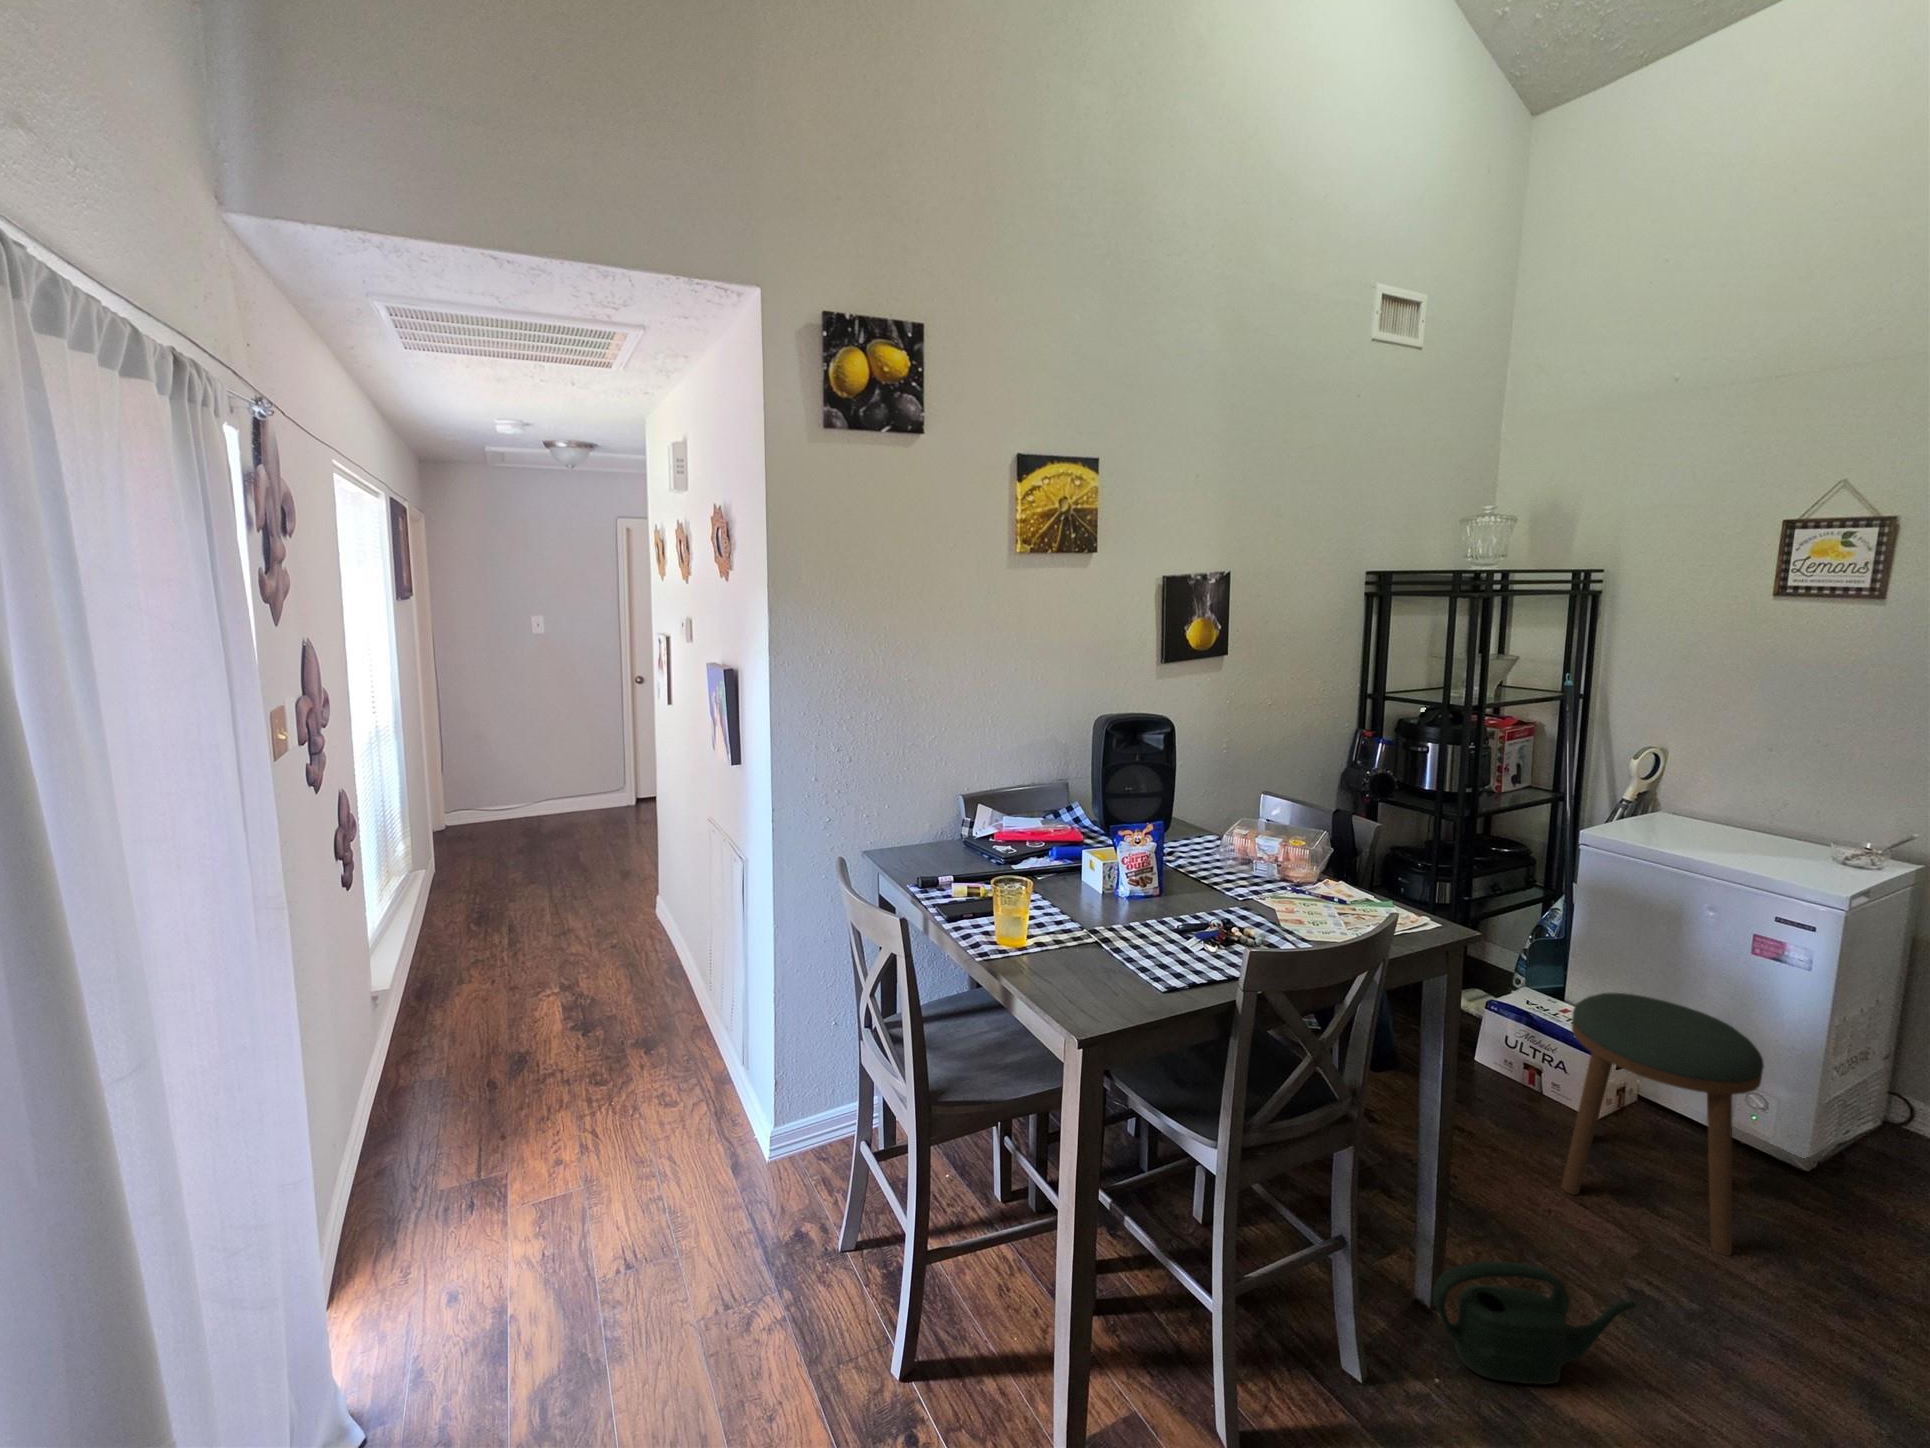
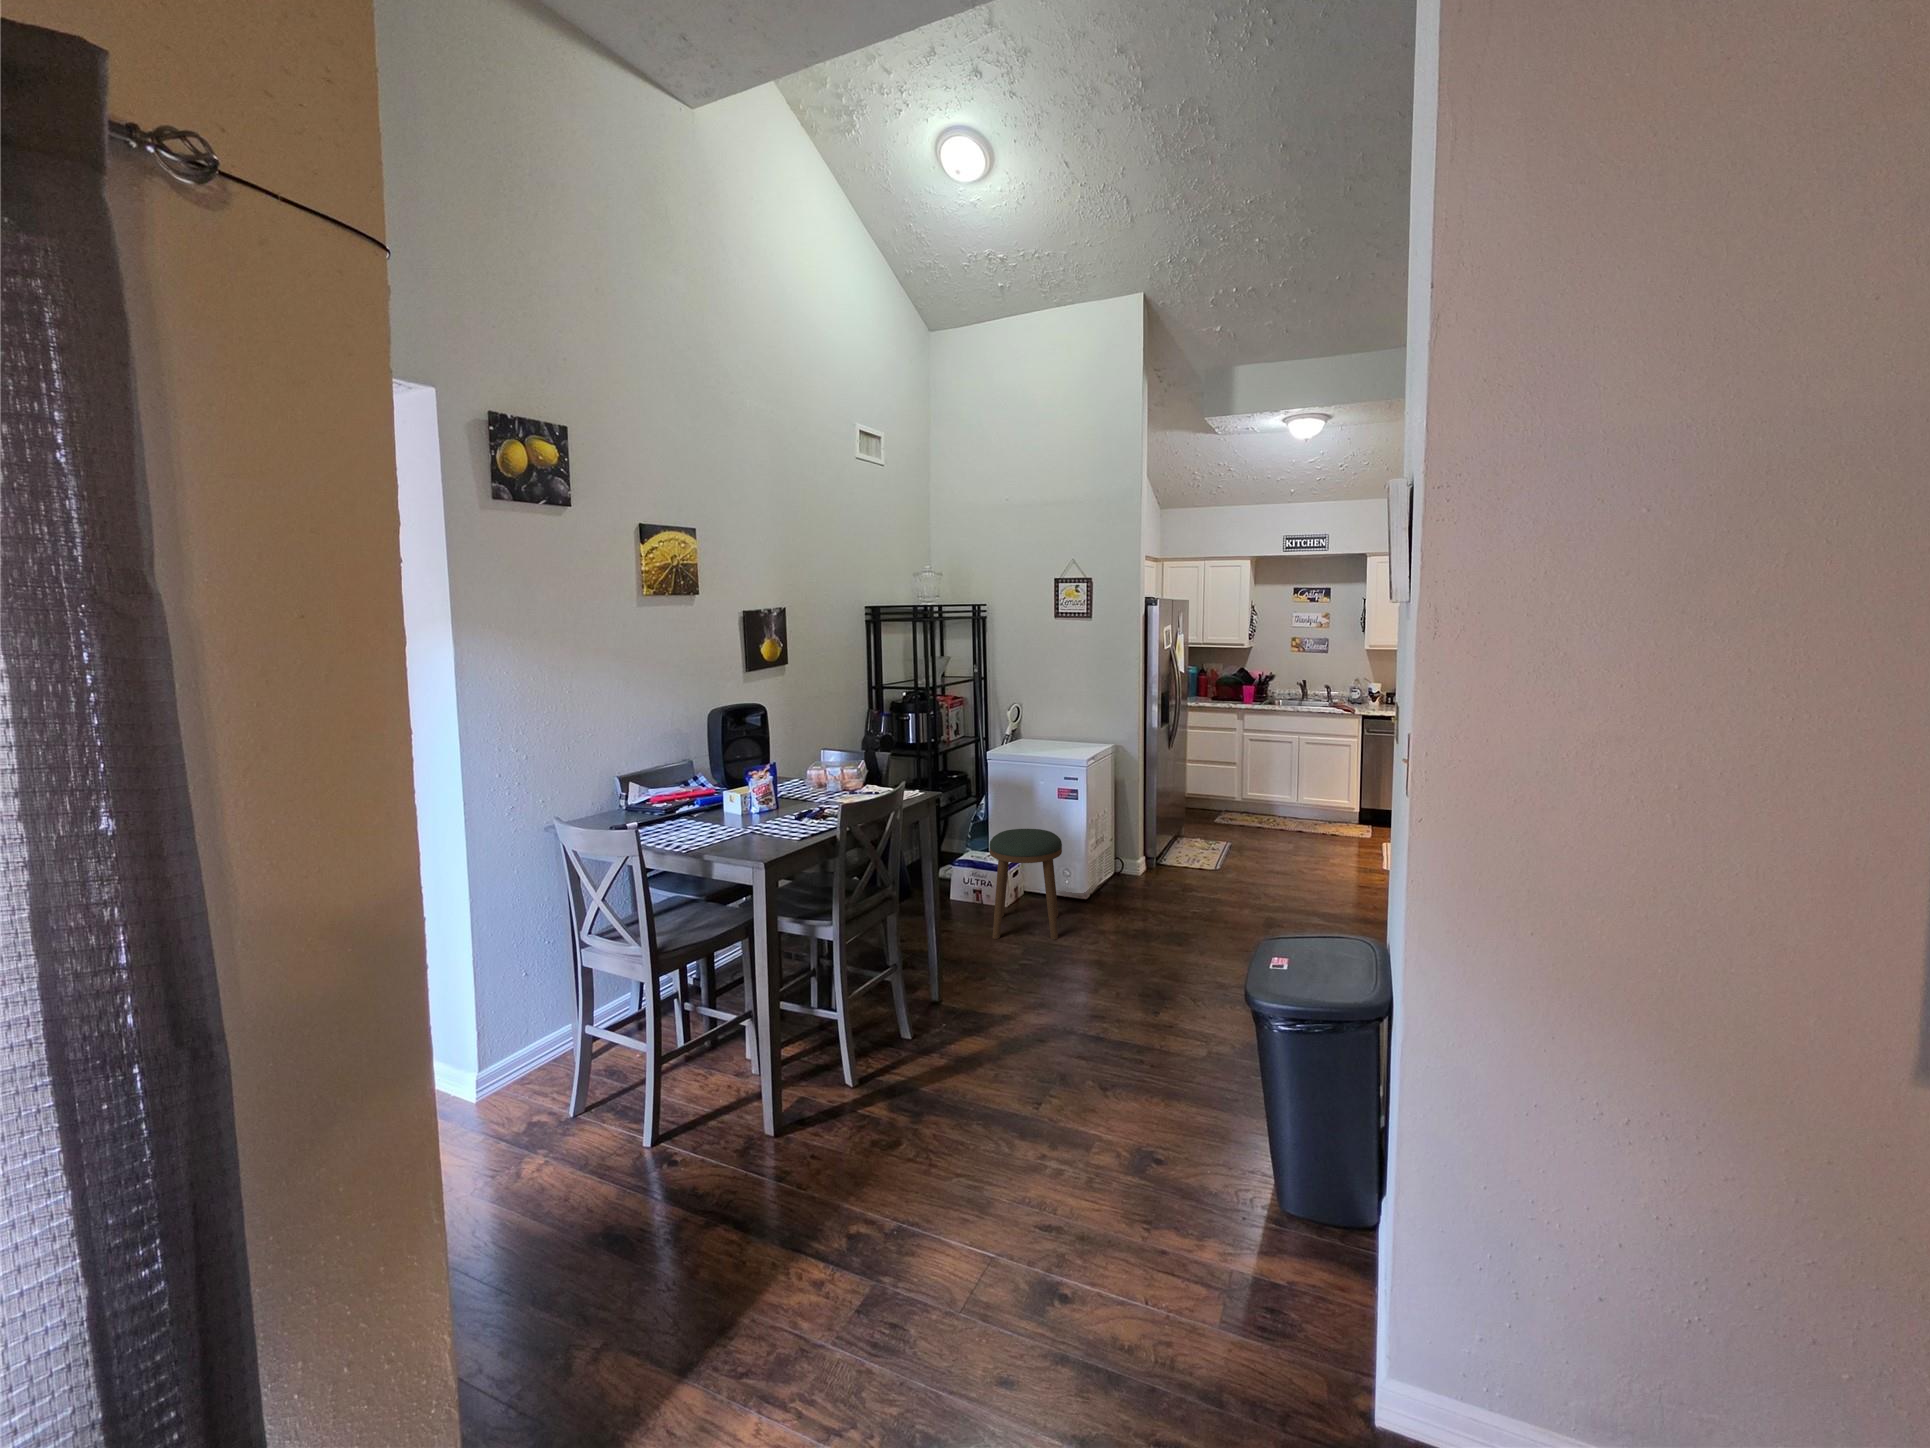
watering can: present [1433,1261,1636,1385] -> none [939,951,1019,1014]

